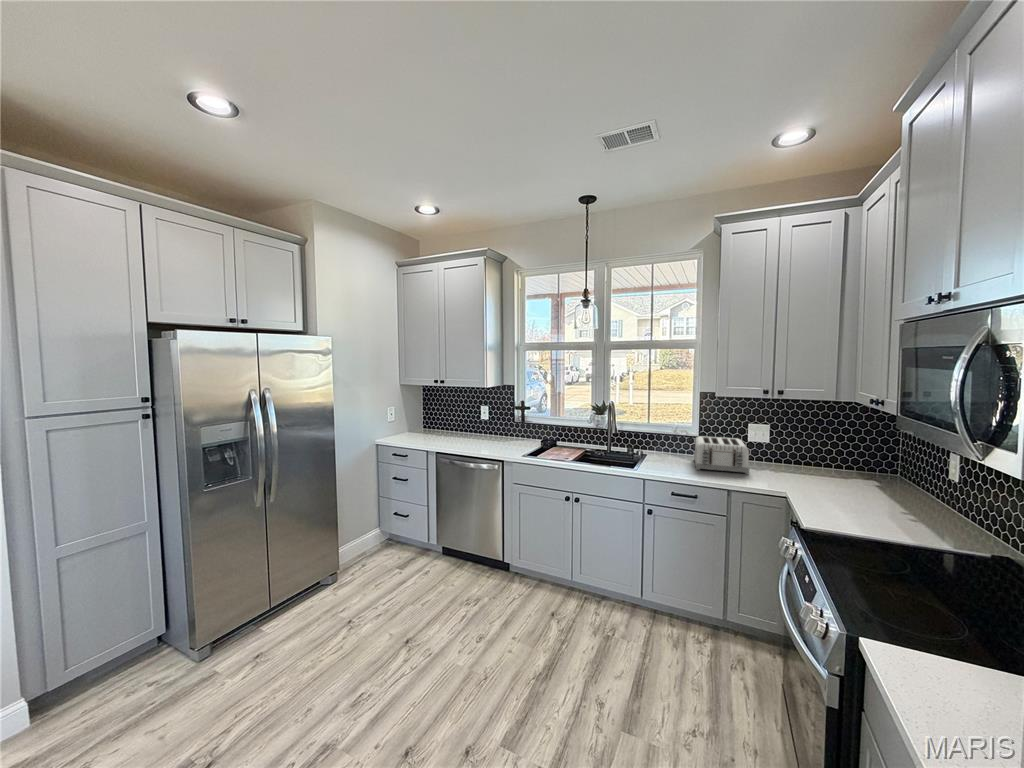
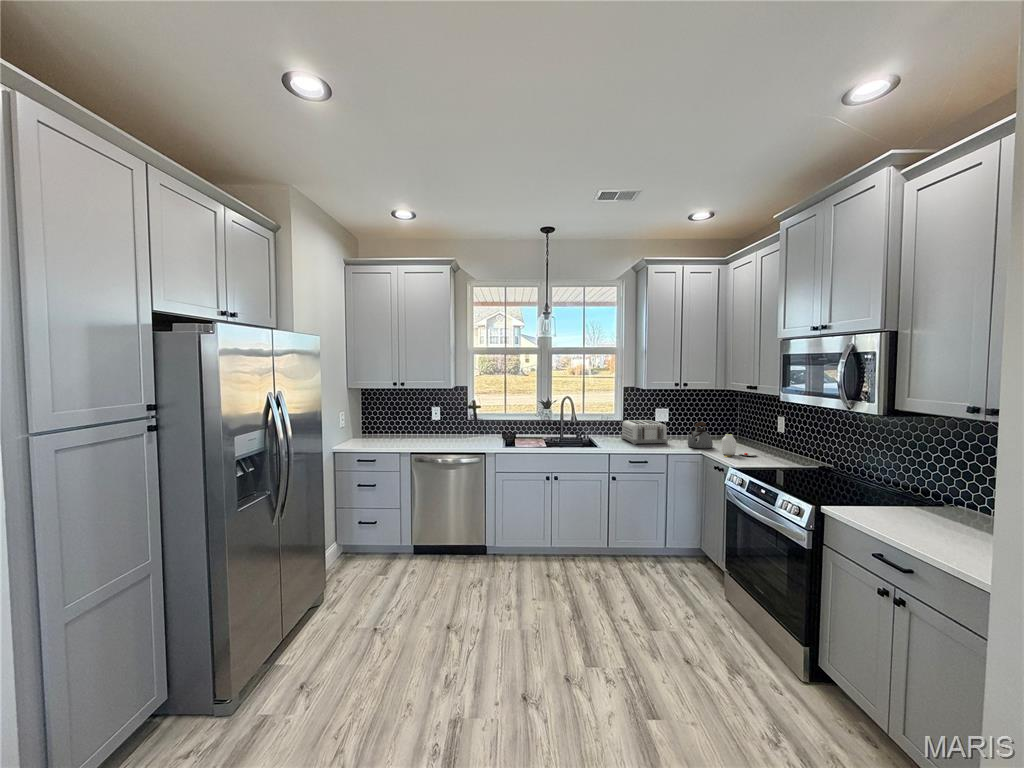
kettle: none [767,449,814,489] -> present [688,422,713,448]
jar: none [808,472,874,512] -> present [722,434,756,457]

